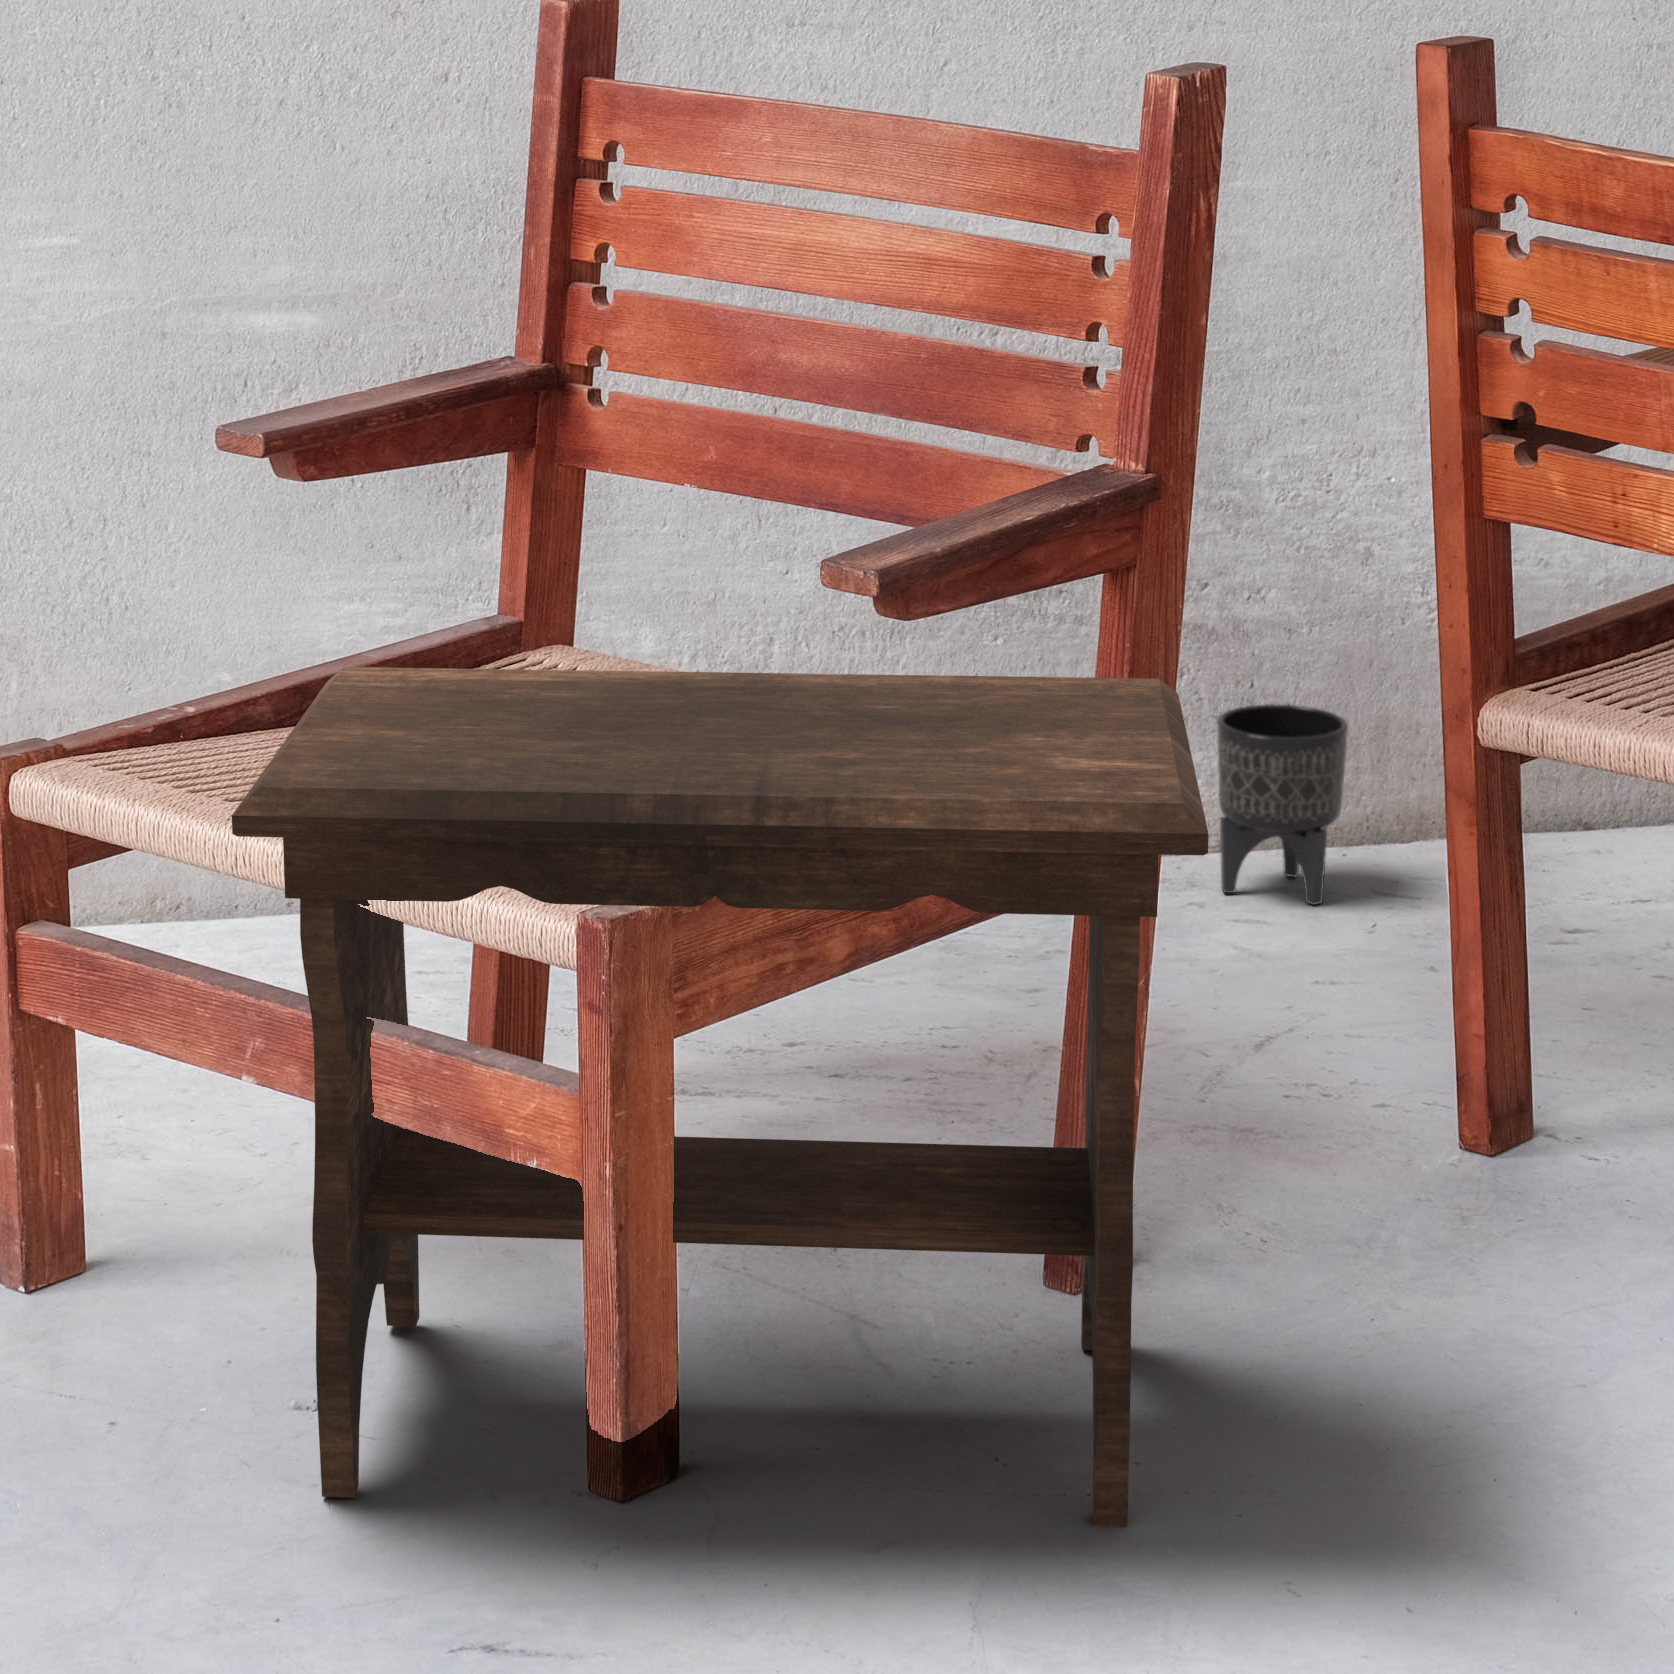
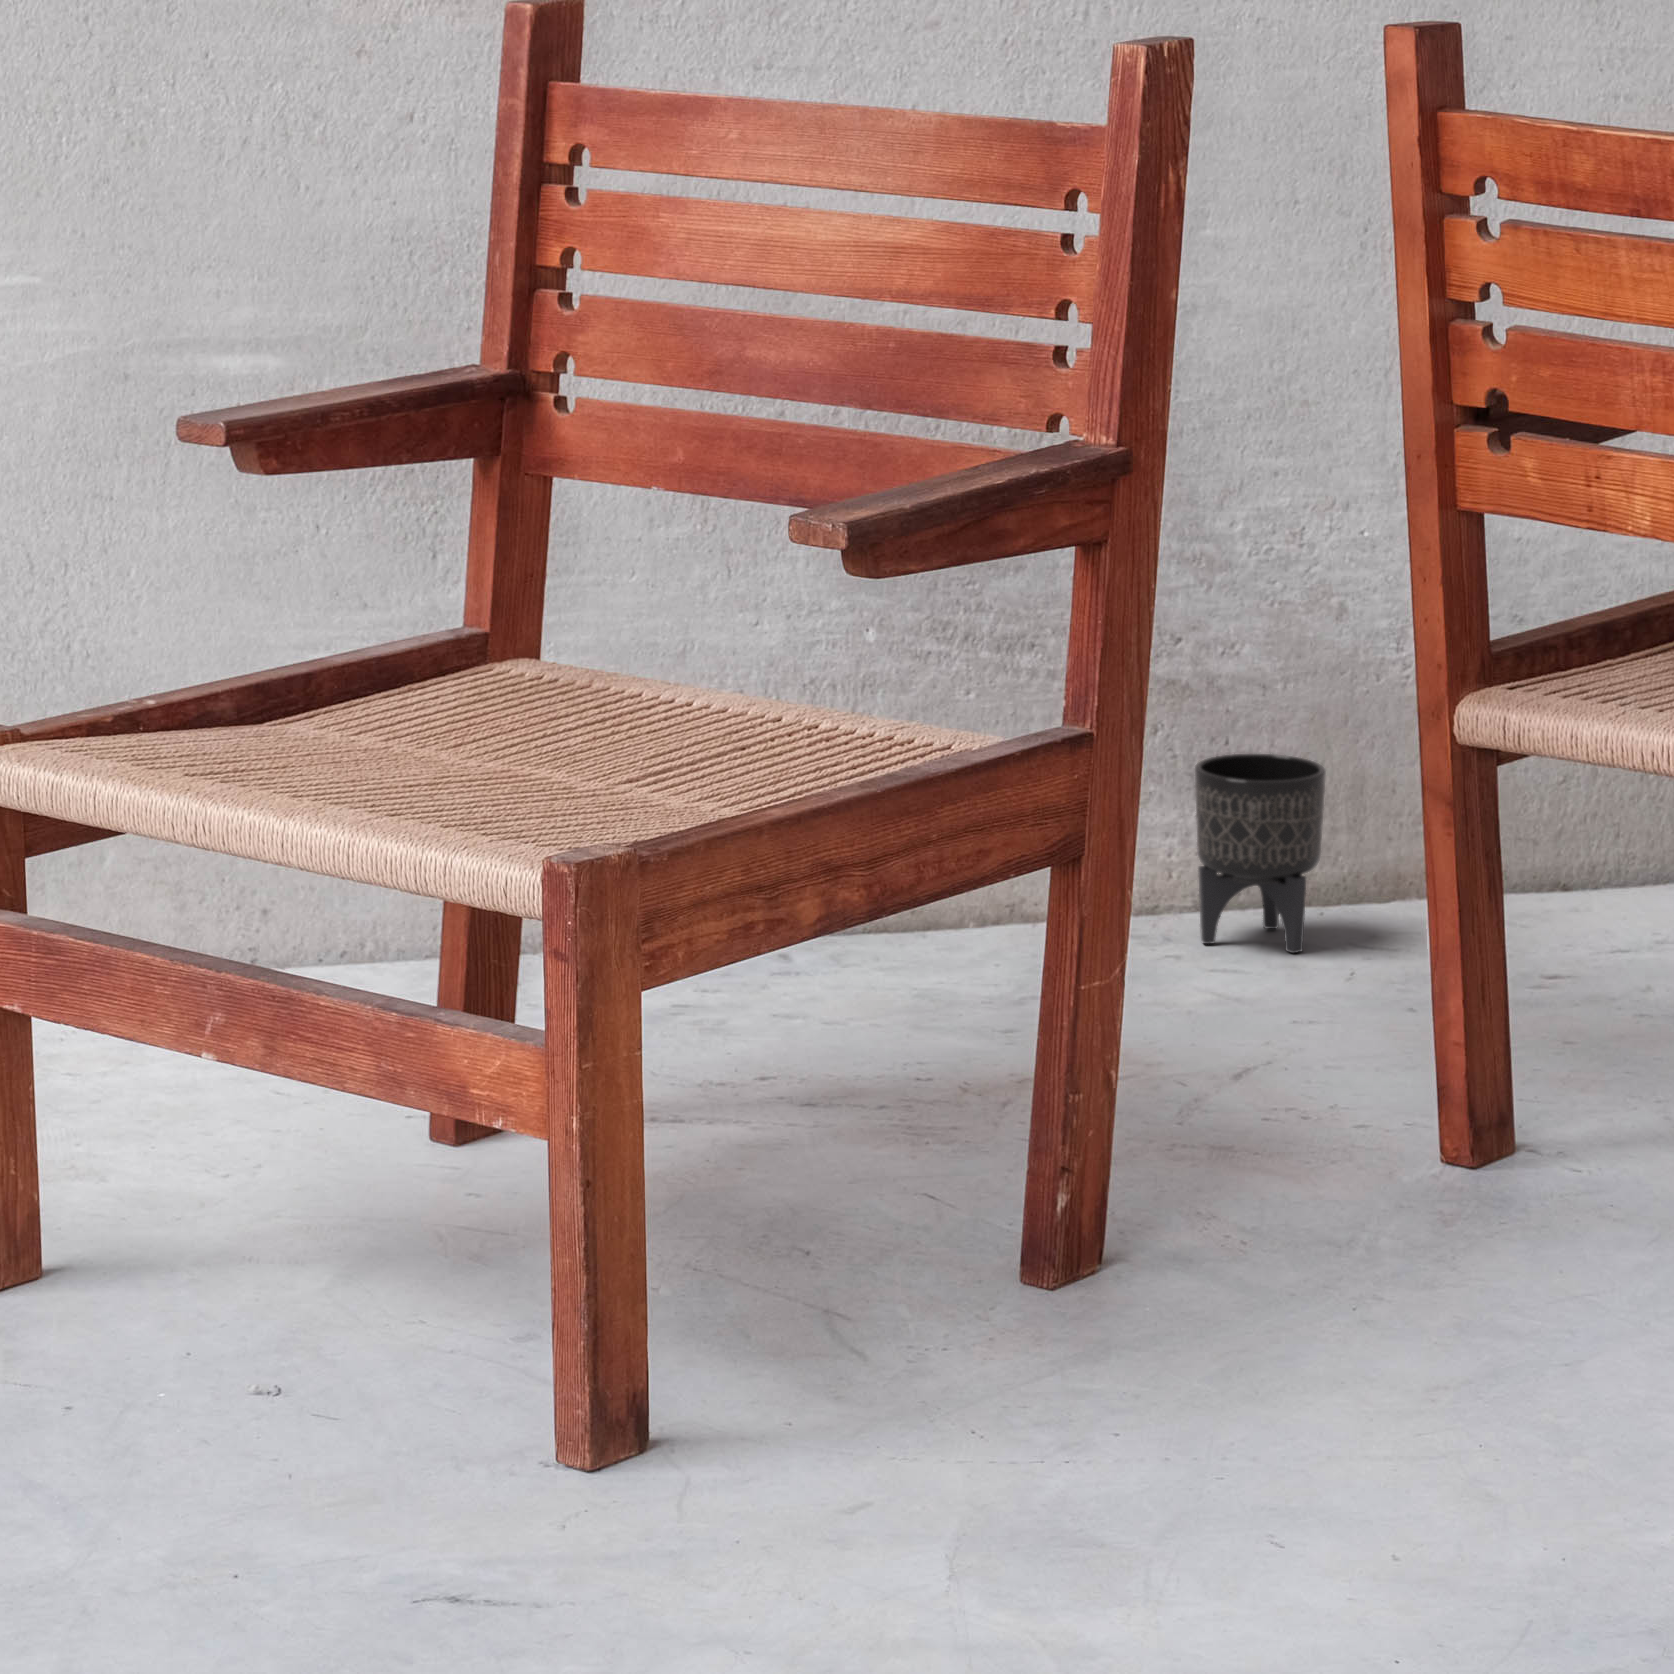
footstool: present [232,667,1209,1528] -> none [188,640,1183,1497]

